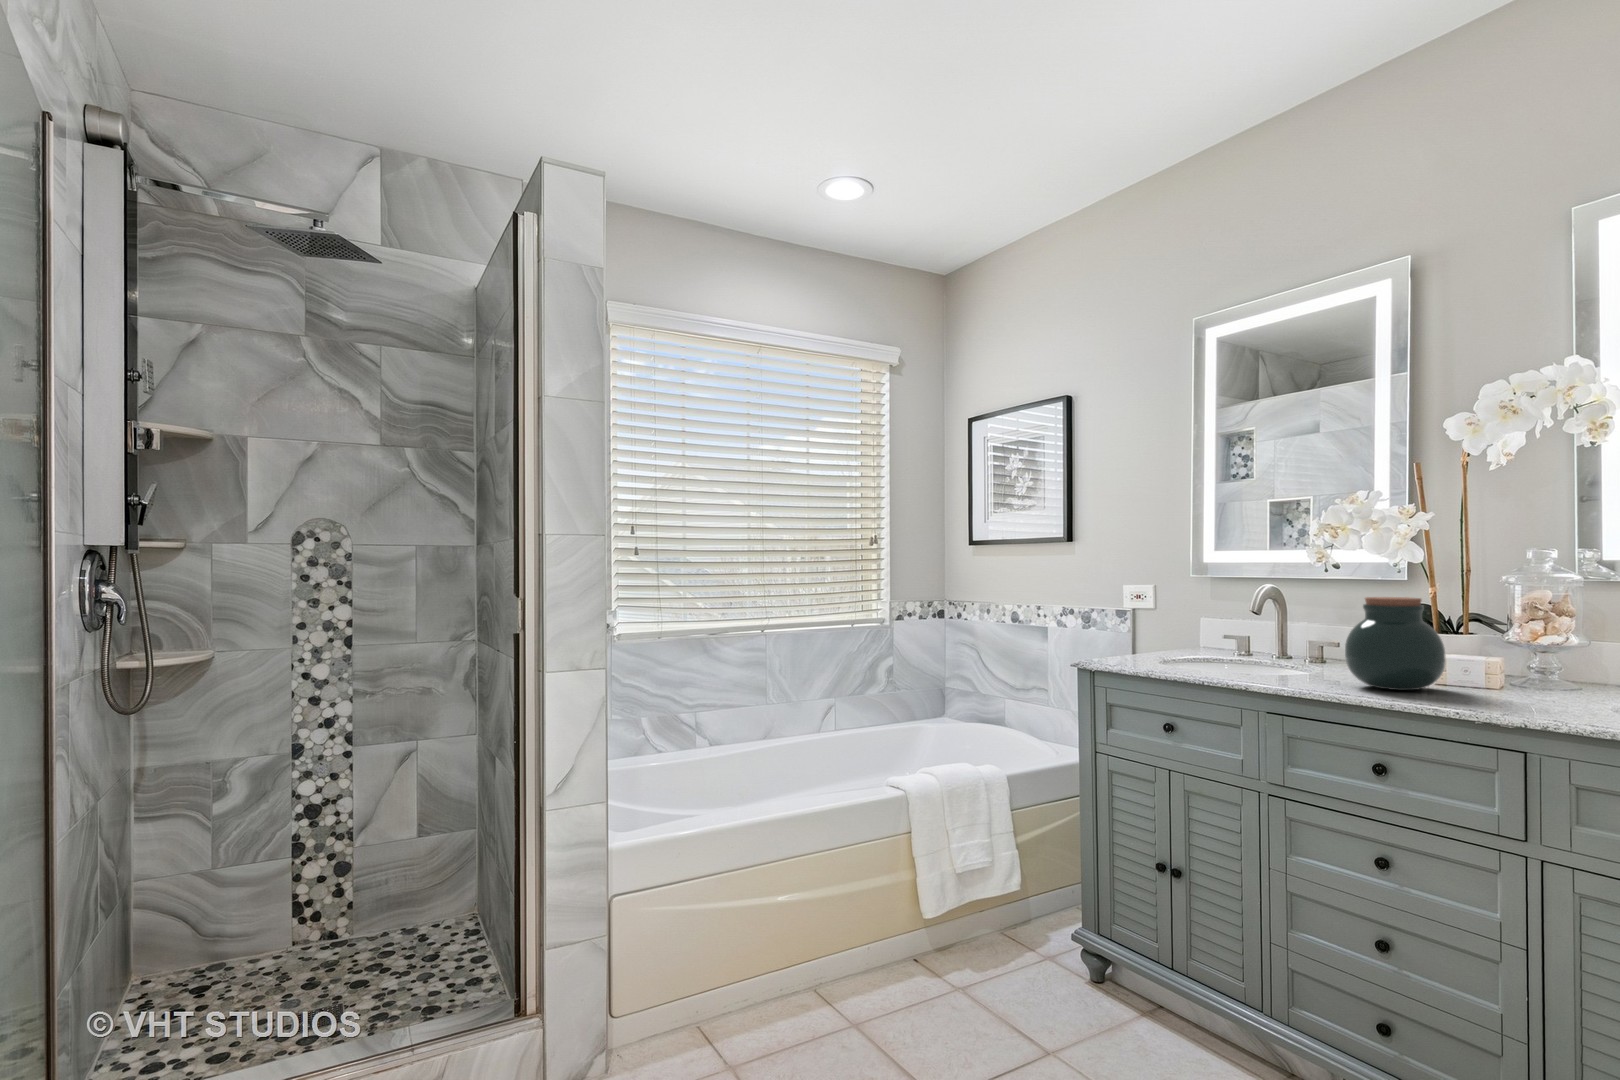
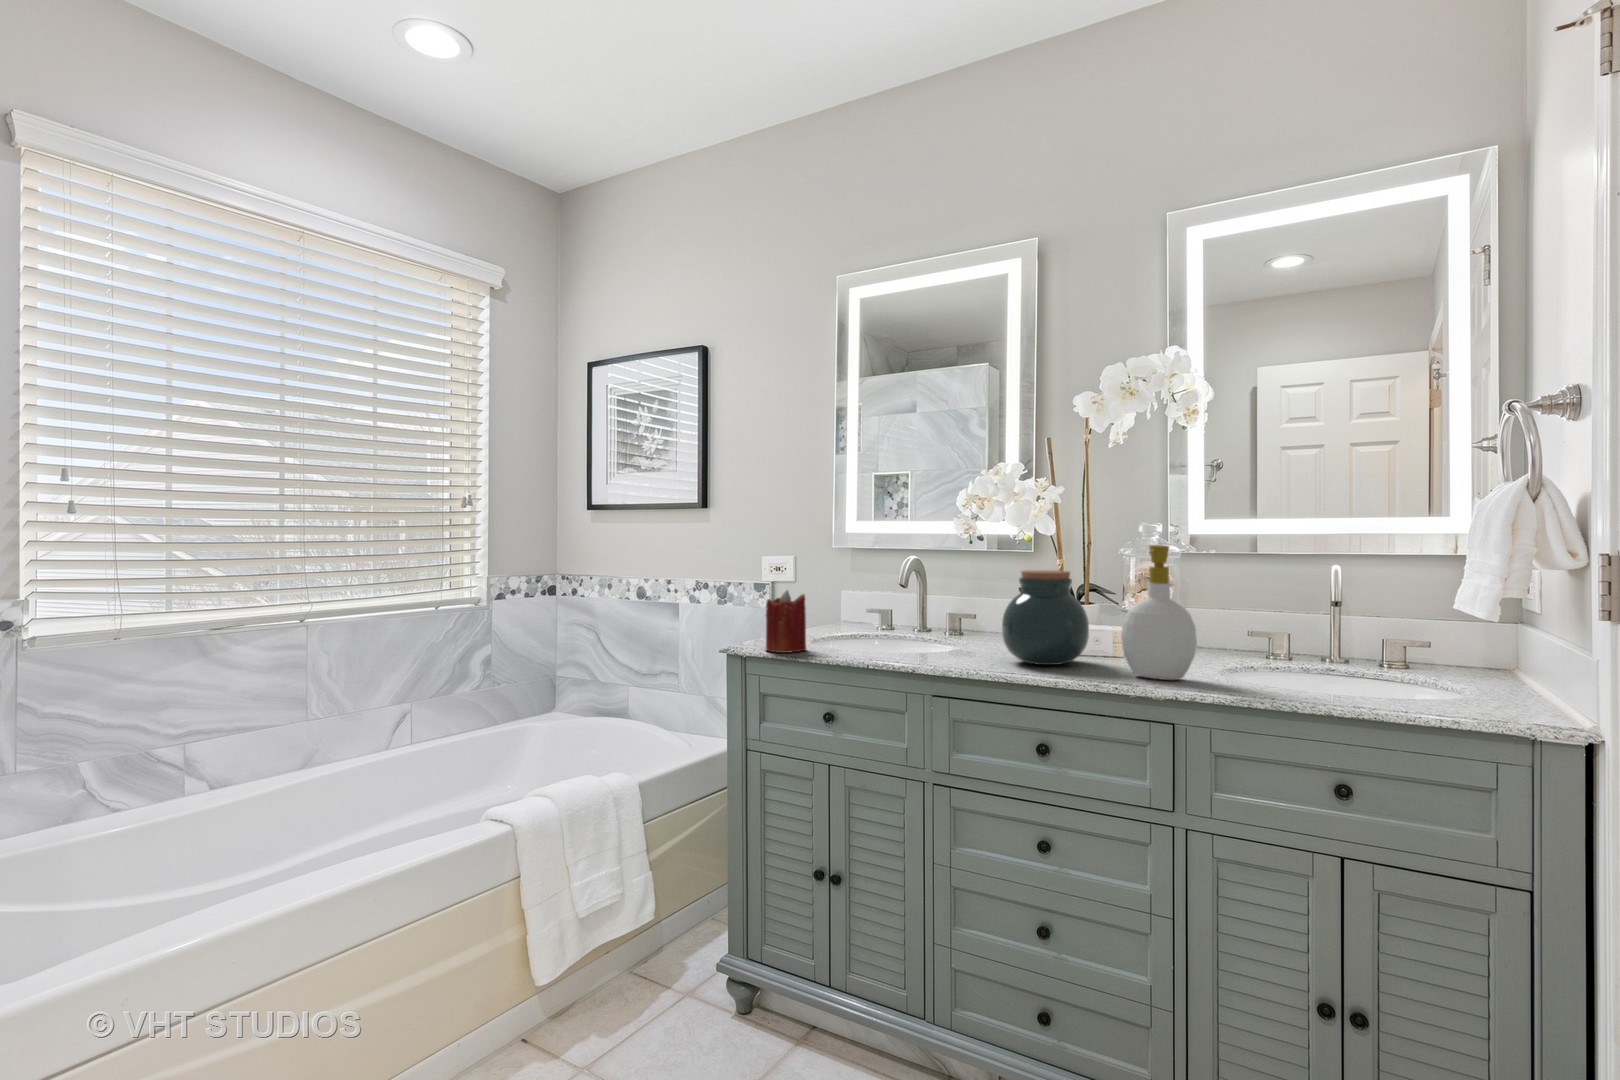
soap bottle: none [1473,571,1564,710] -> present [1121,545,1197,680]
candle: none [1113,612,1151,668] -> present [766,590,806,653]

